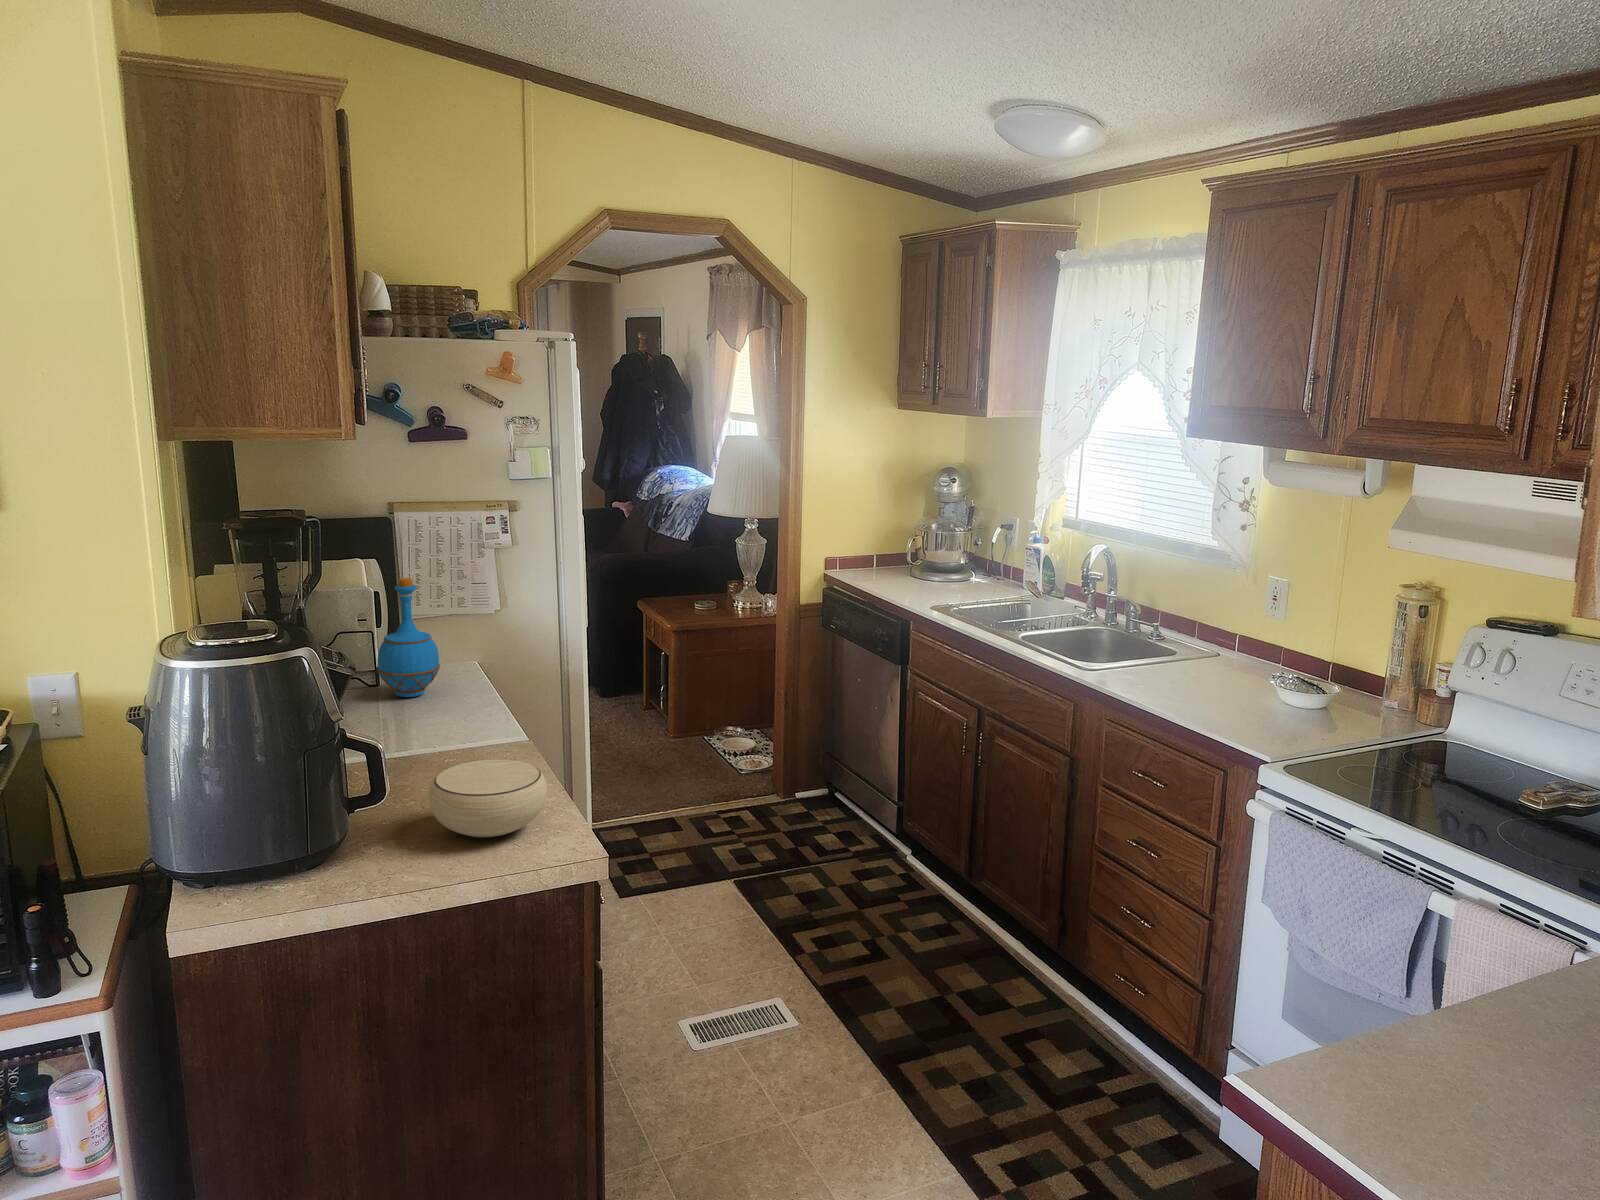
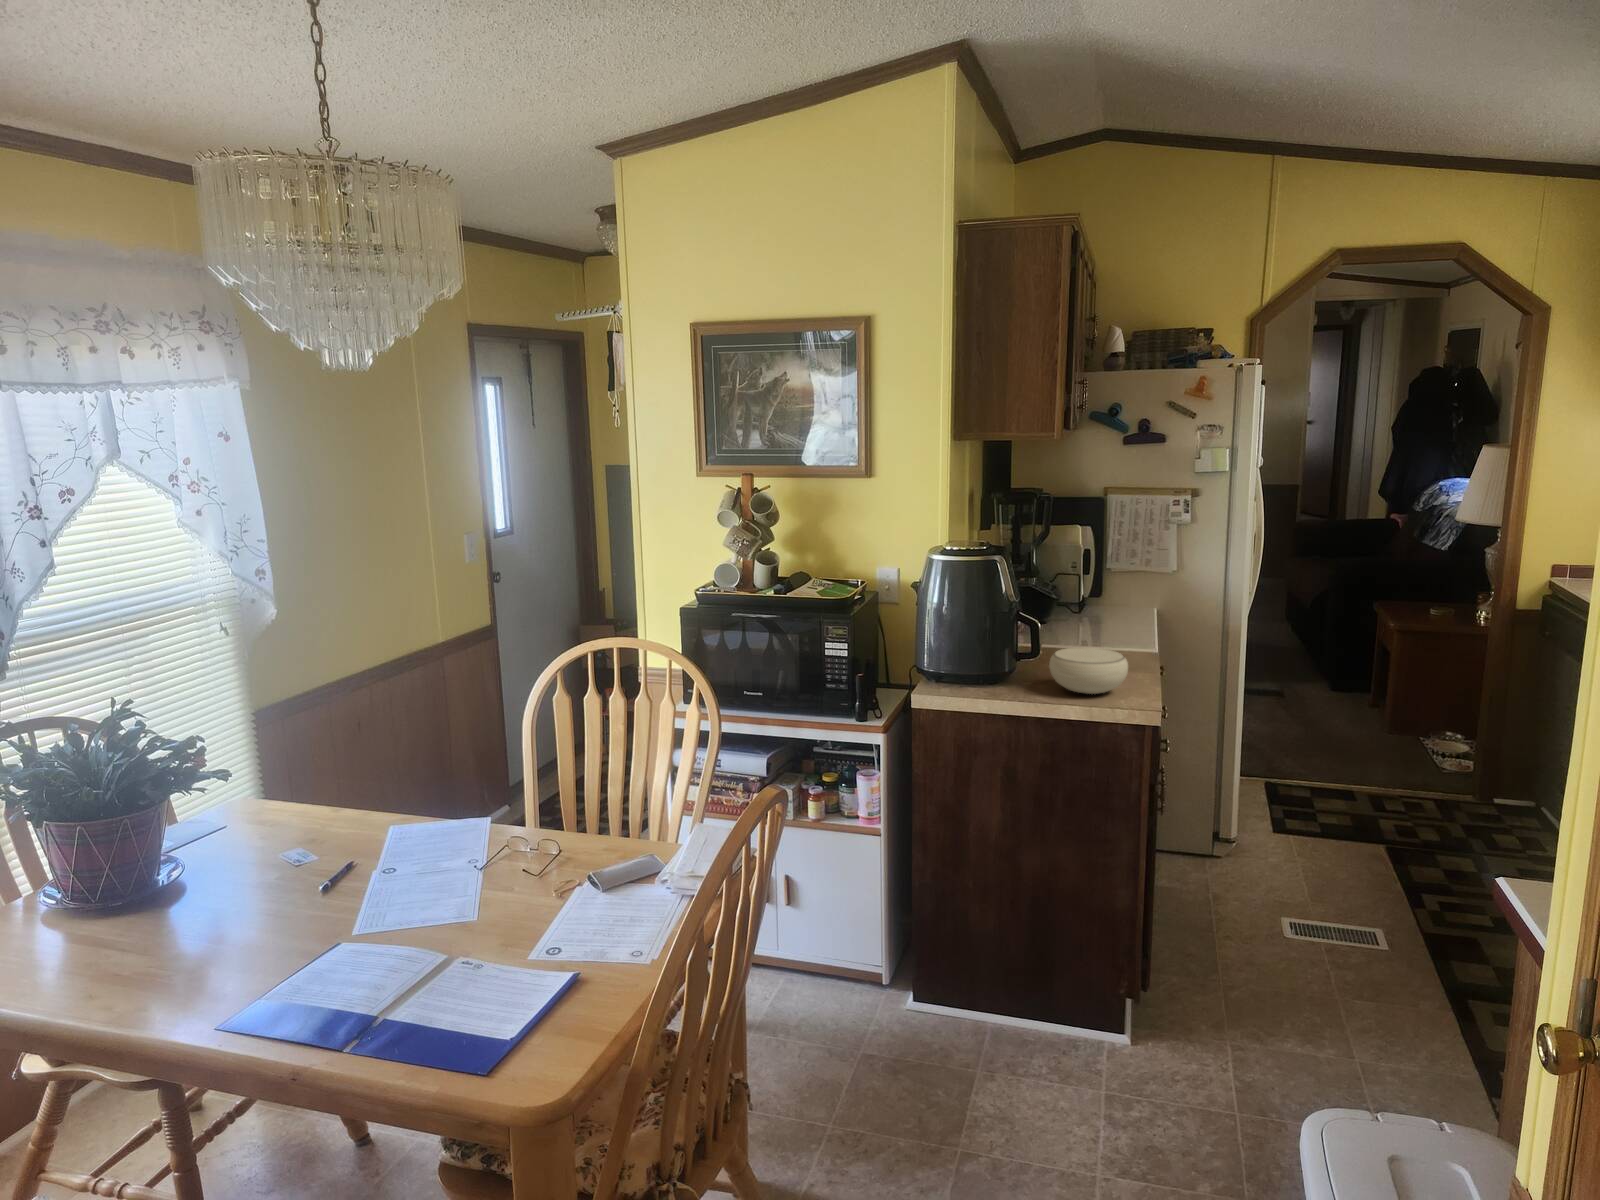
bottle: present [377,578,440,697] -> none [1074,540,1118,625]

